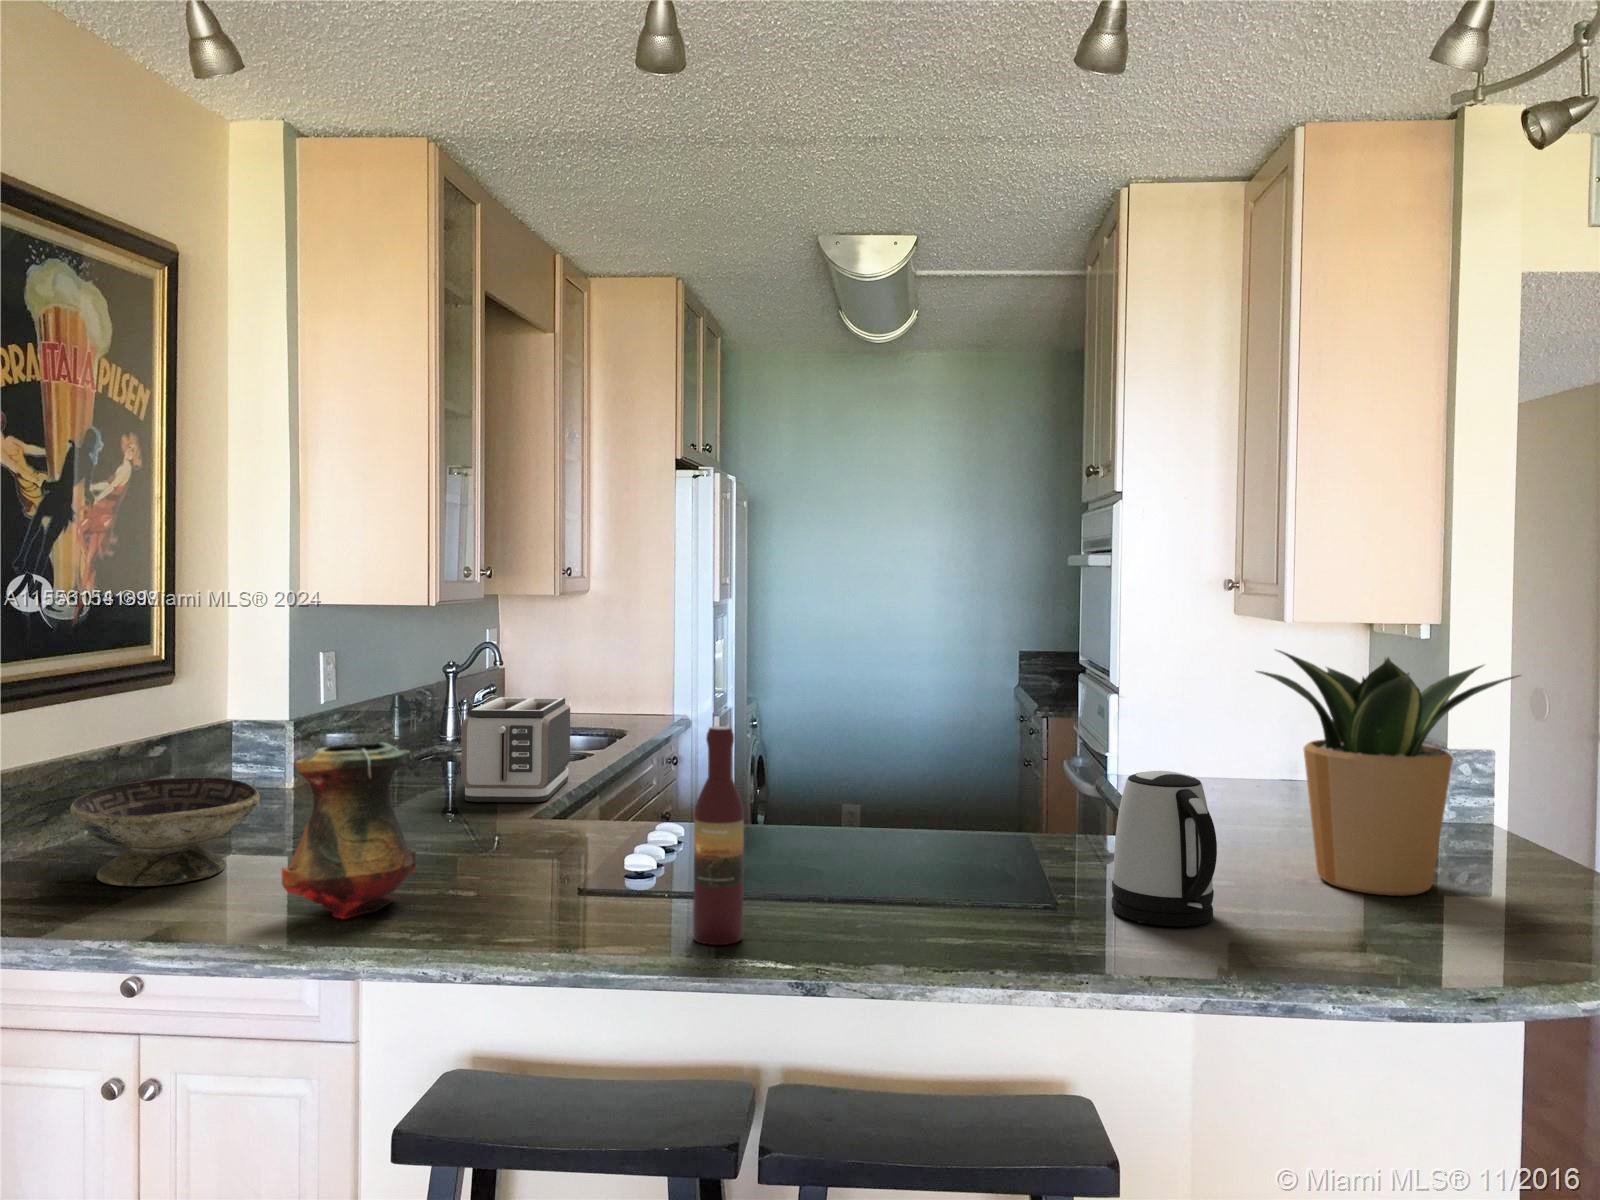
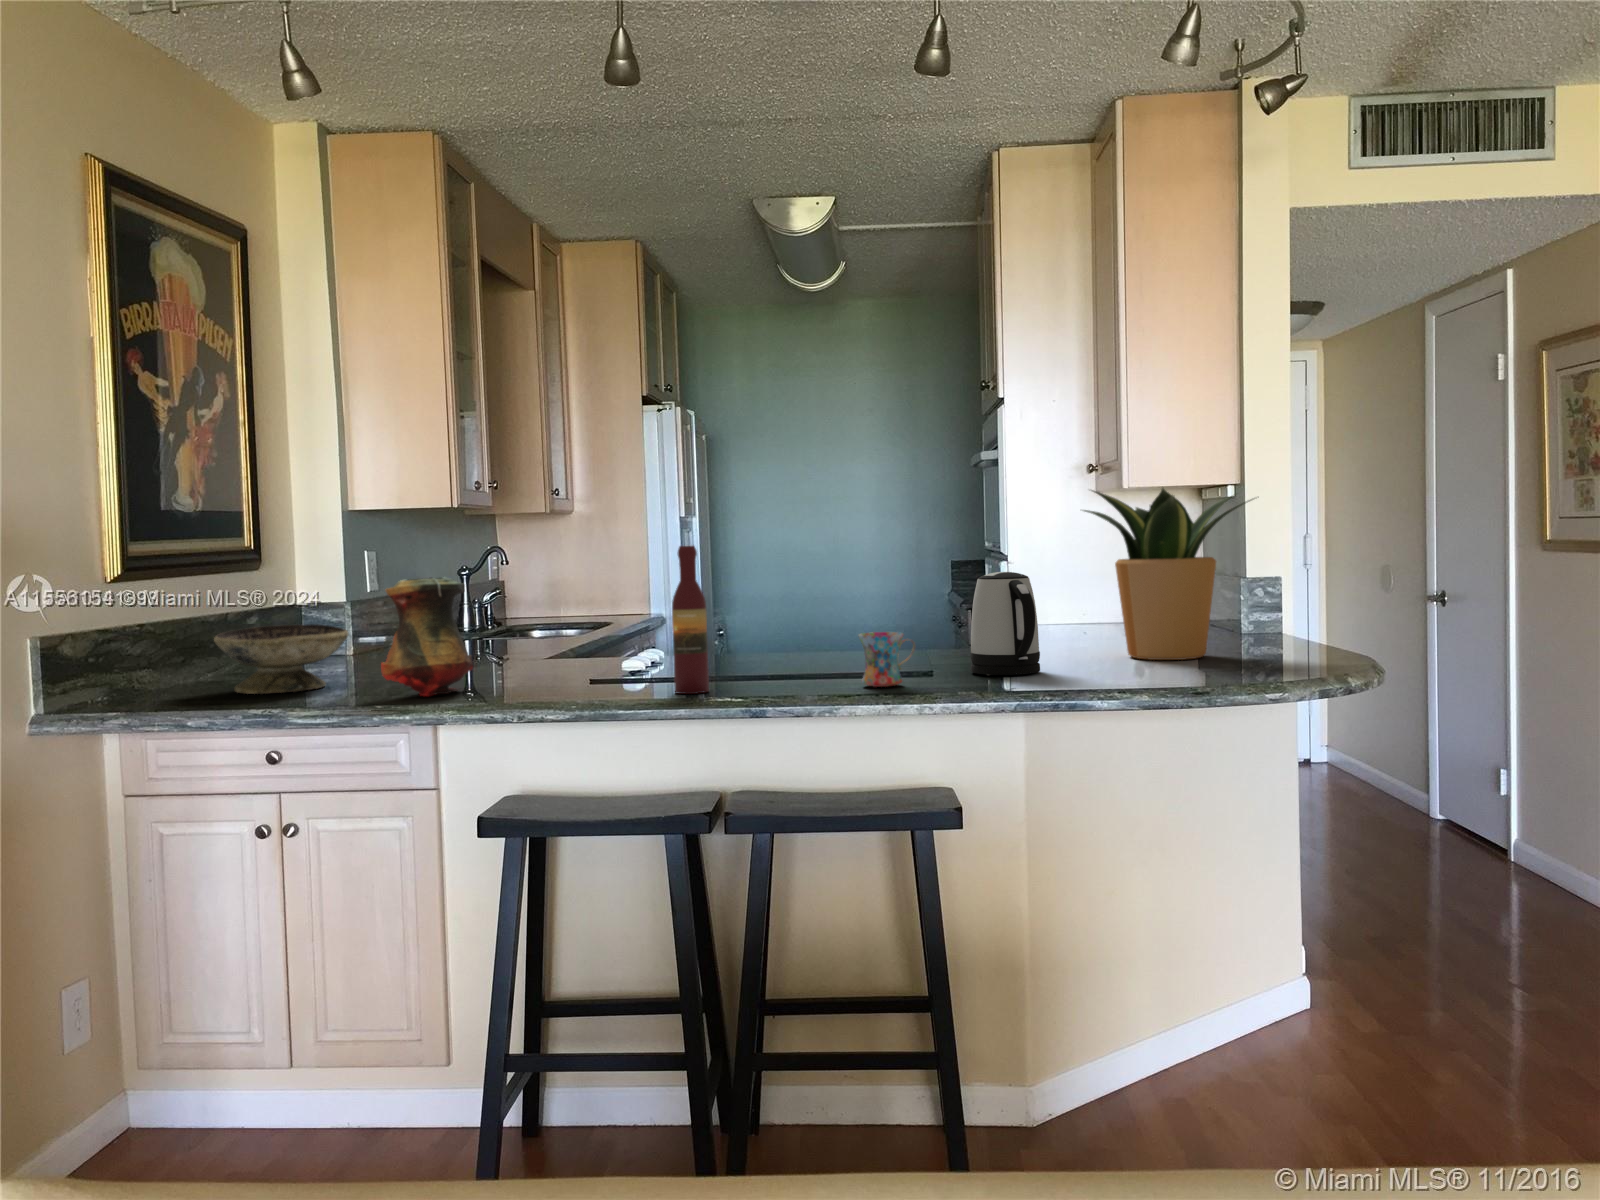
toaster: present [461,697,570,802] -> none [486,580,570,656]
mug: none [961,860,1043,948] -> present [859,632,915,687]

